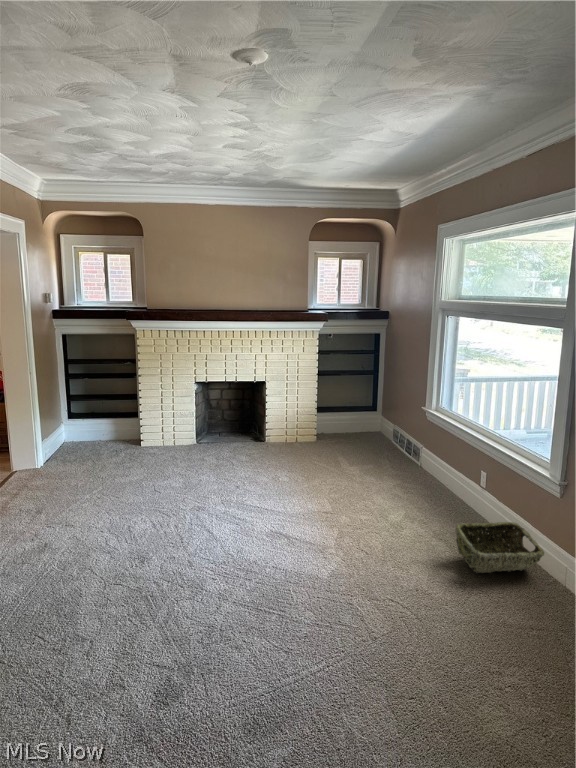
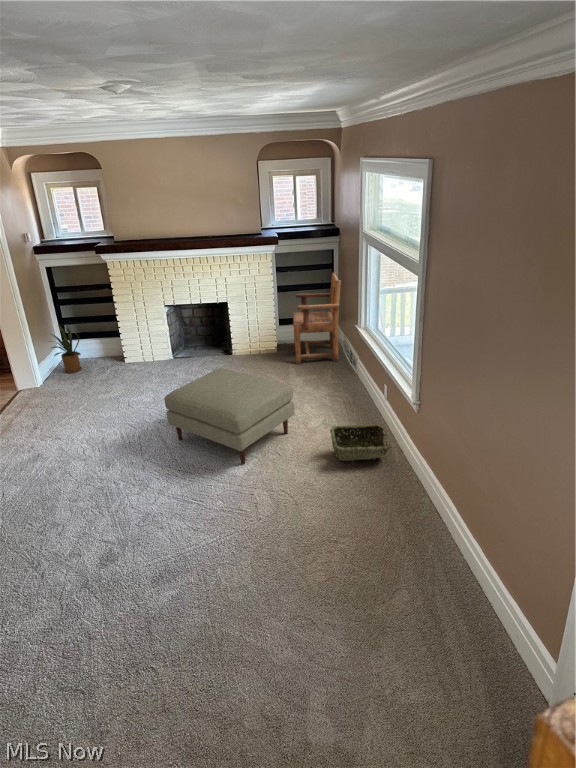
armchair: none [337,355,402,454] -> present [293,272,341,364]
house plant: none [51,398,93,457] -> present [52,324,82,373]
ottoman: none [227,448,392,577] -> present [164,368,295,465]

